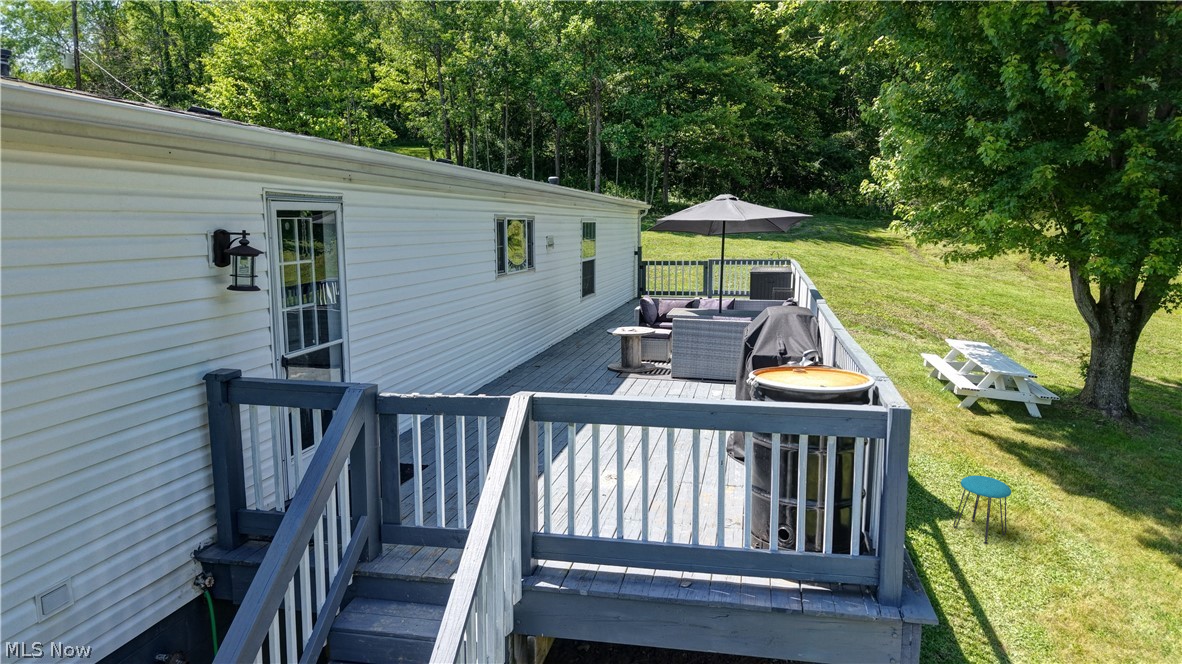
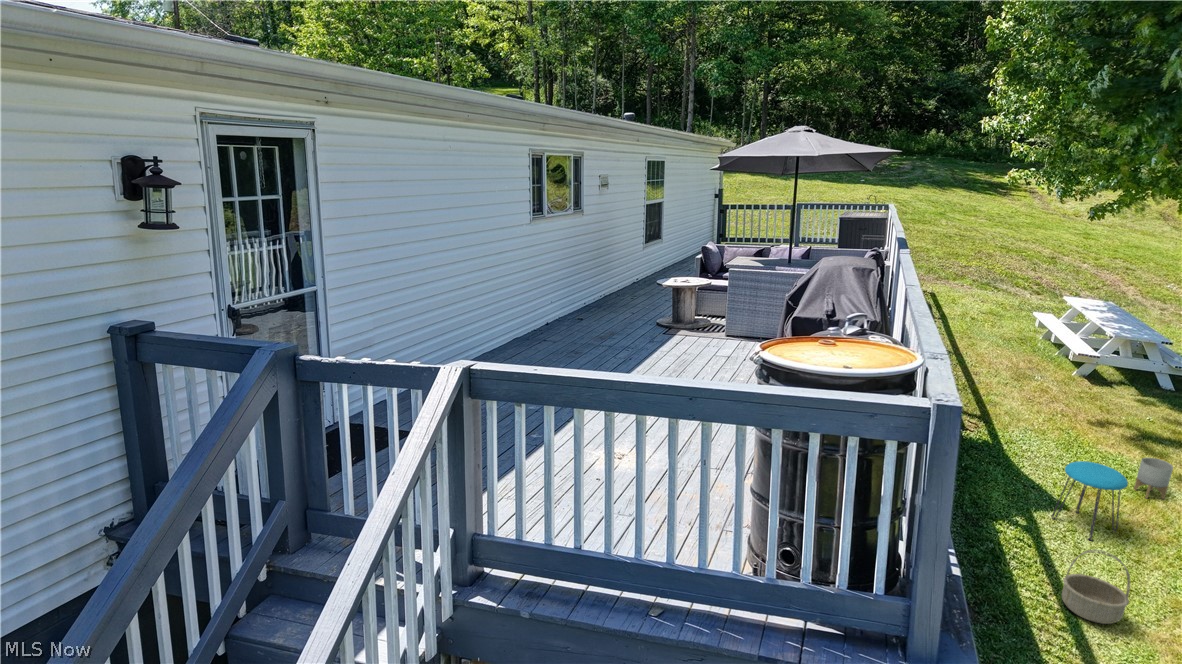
planter: none [1016,471,1045,507] -> present [1134,458,1173,499]
basket: none [968,546,1021,610] -> present [1062,550,1131,624]

